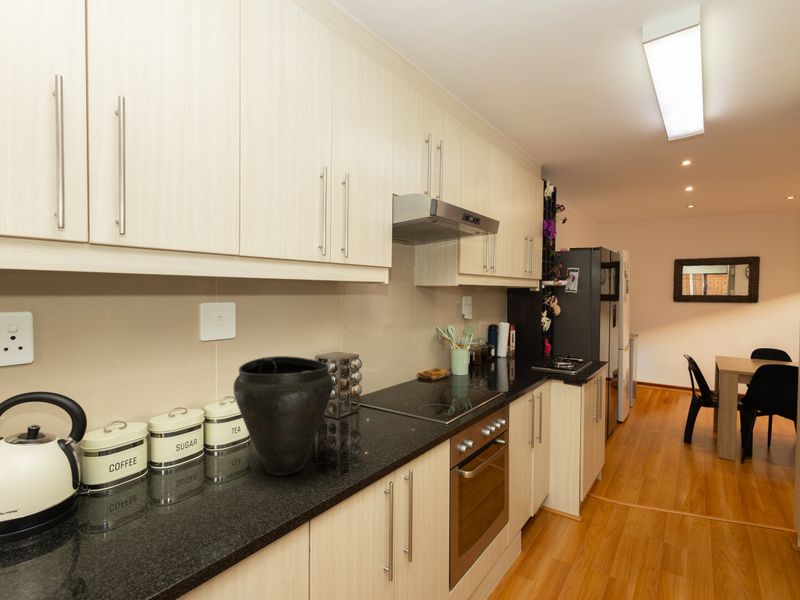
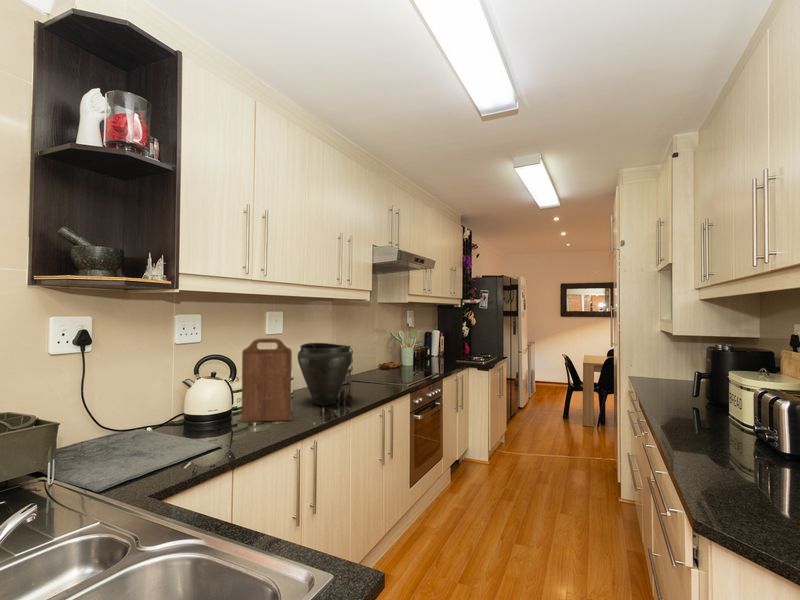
cutting board: none [82,361,181,529] -> present [242,338,292,422]

